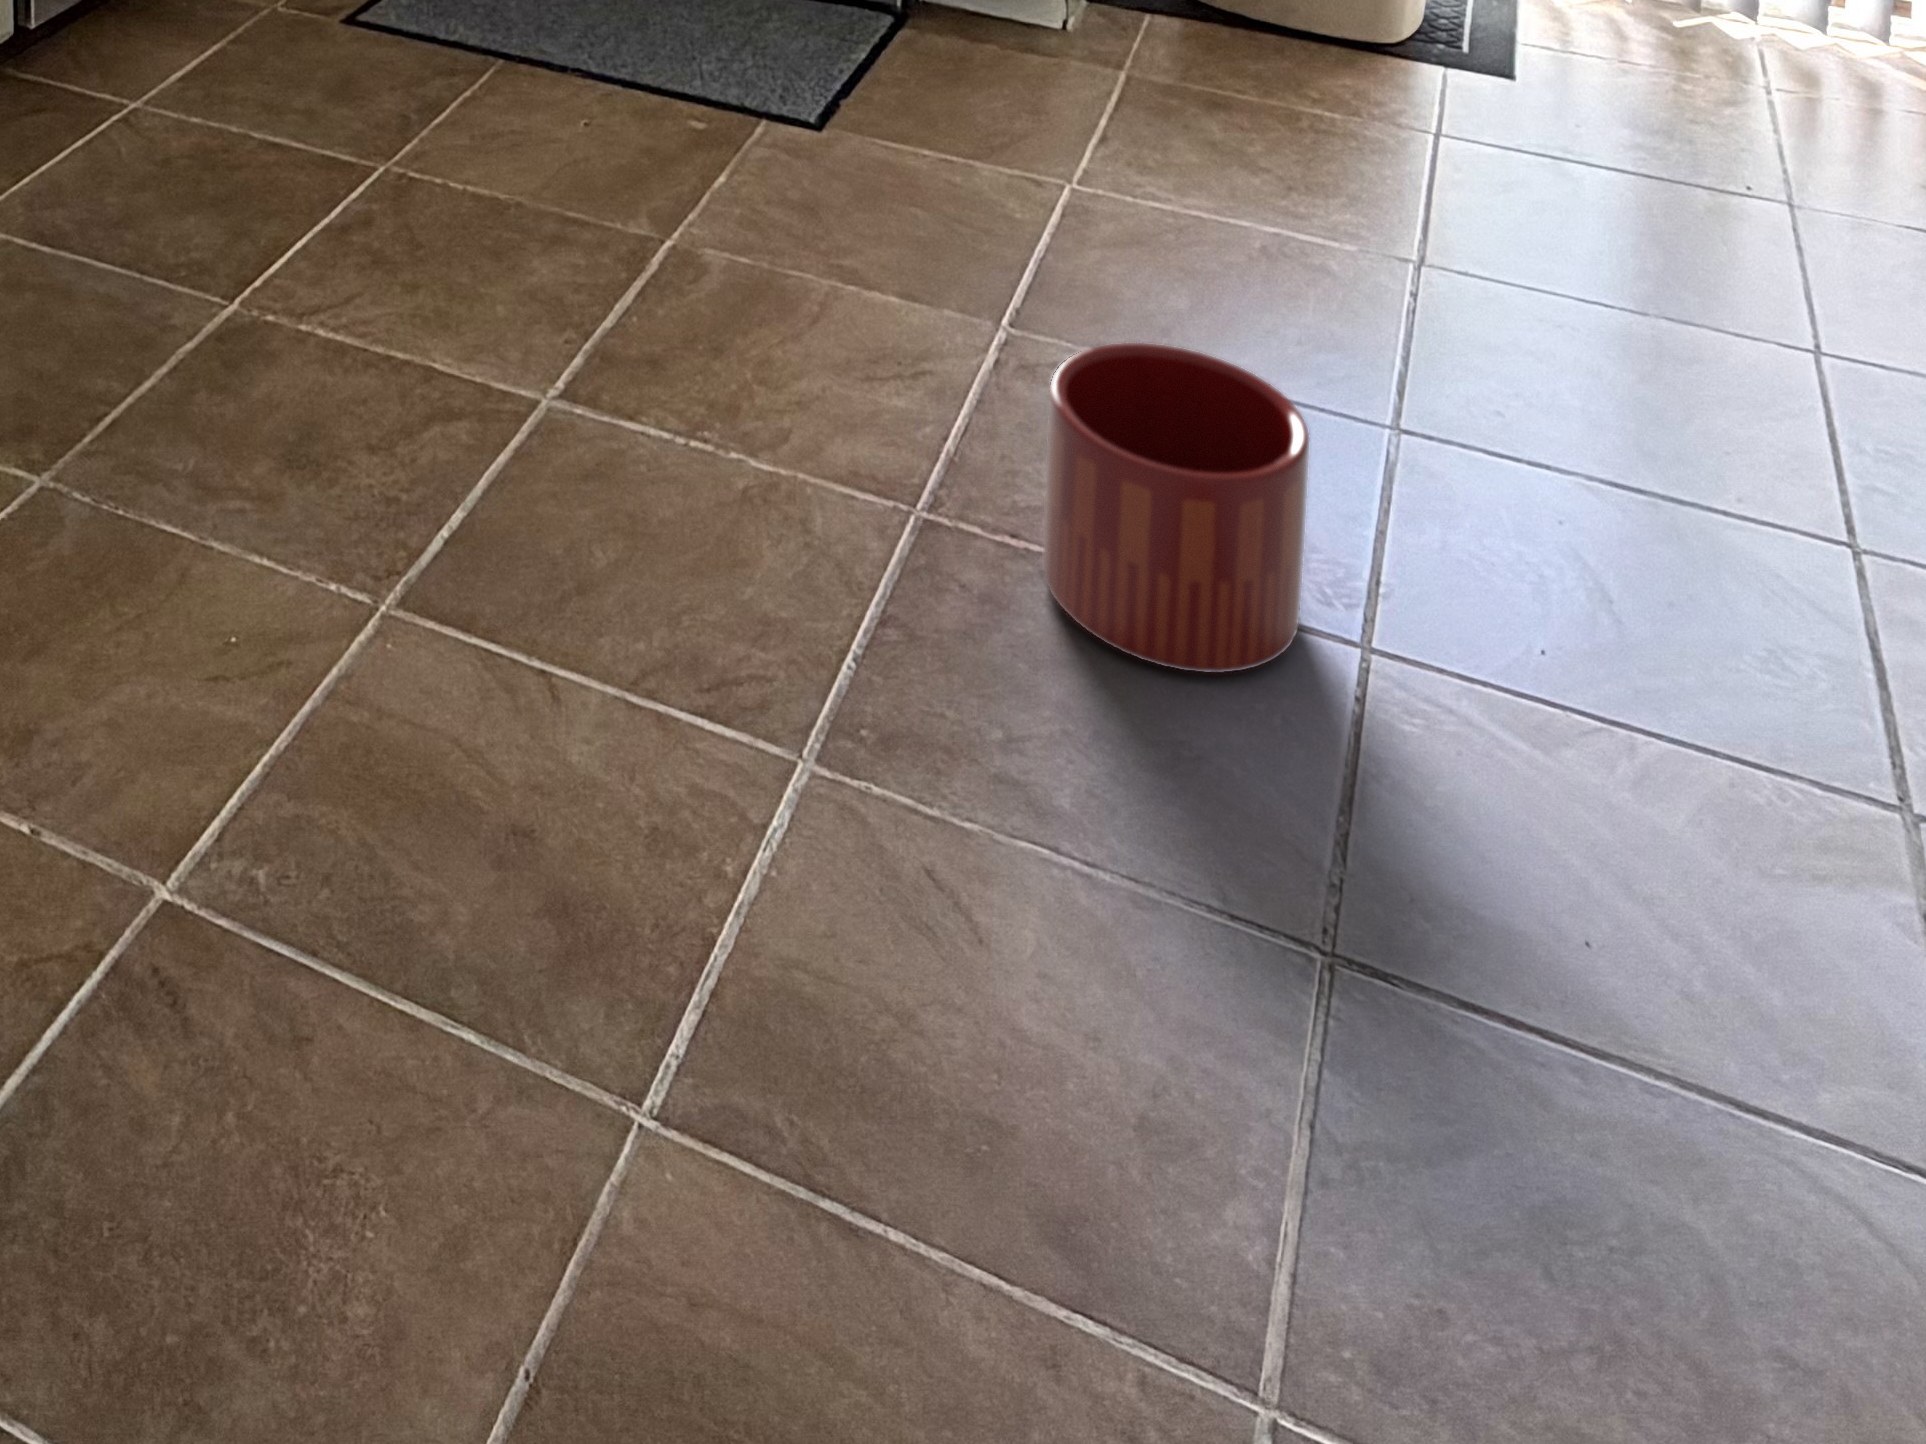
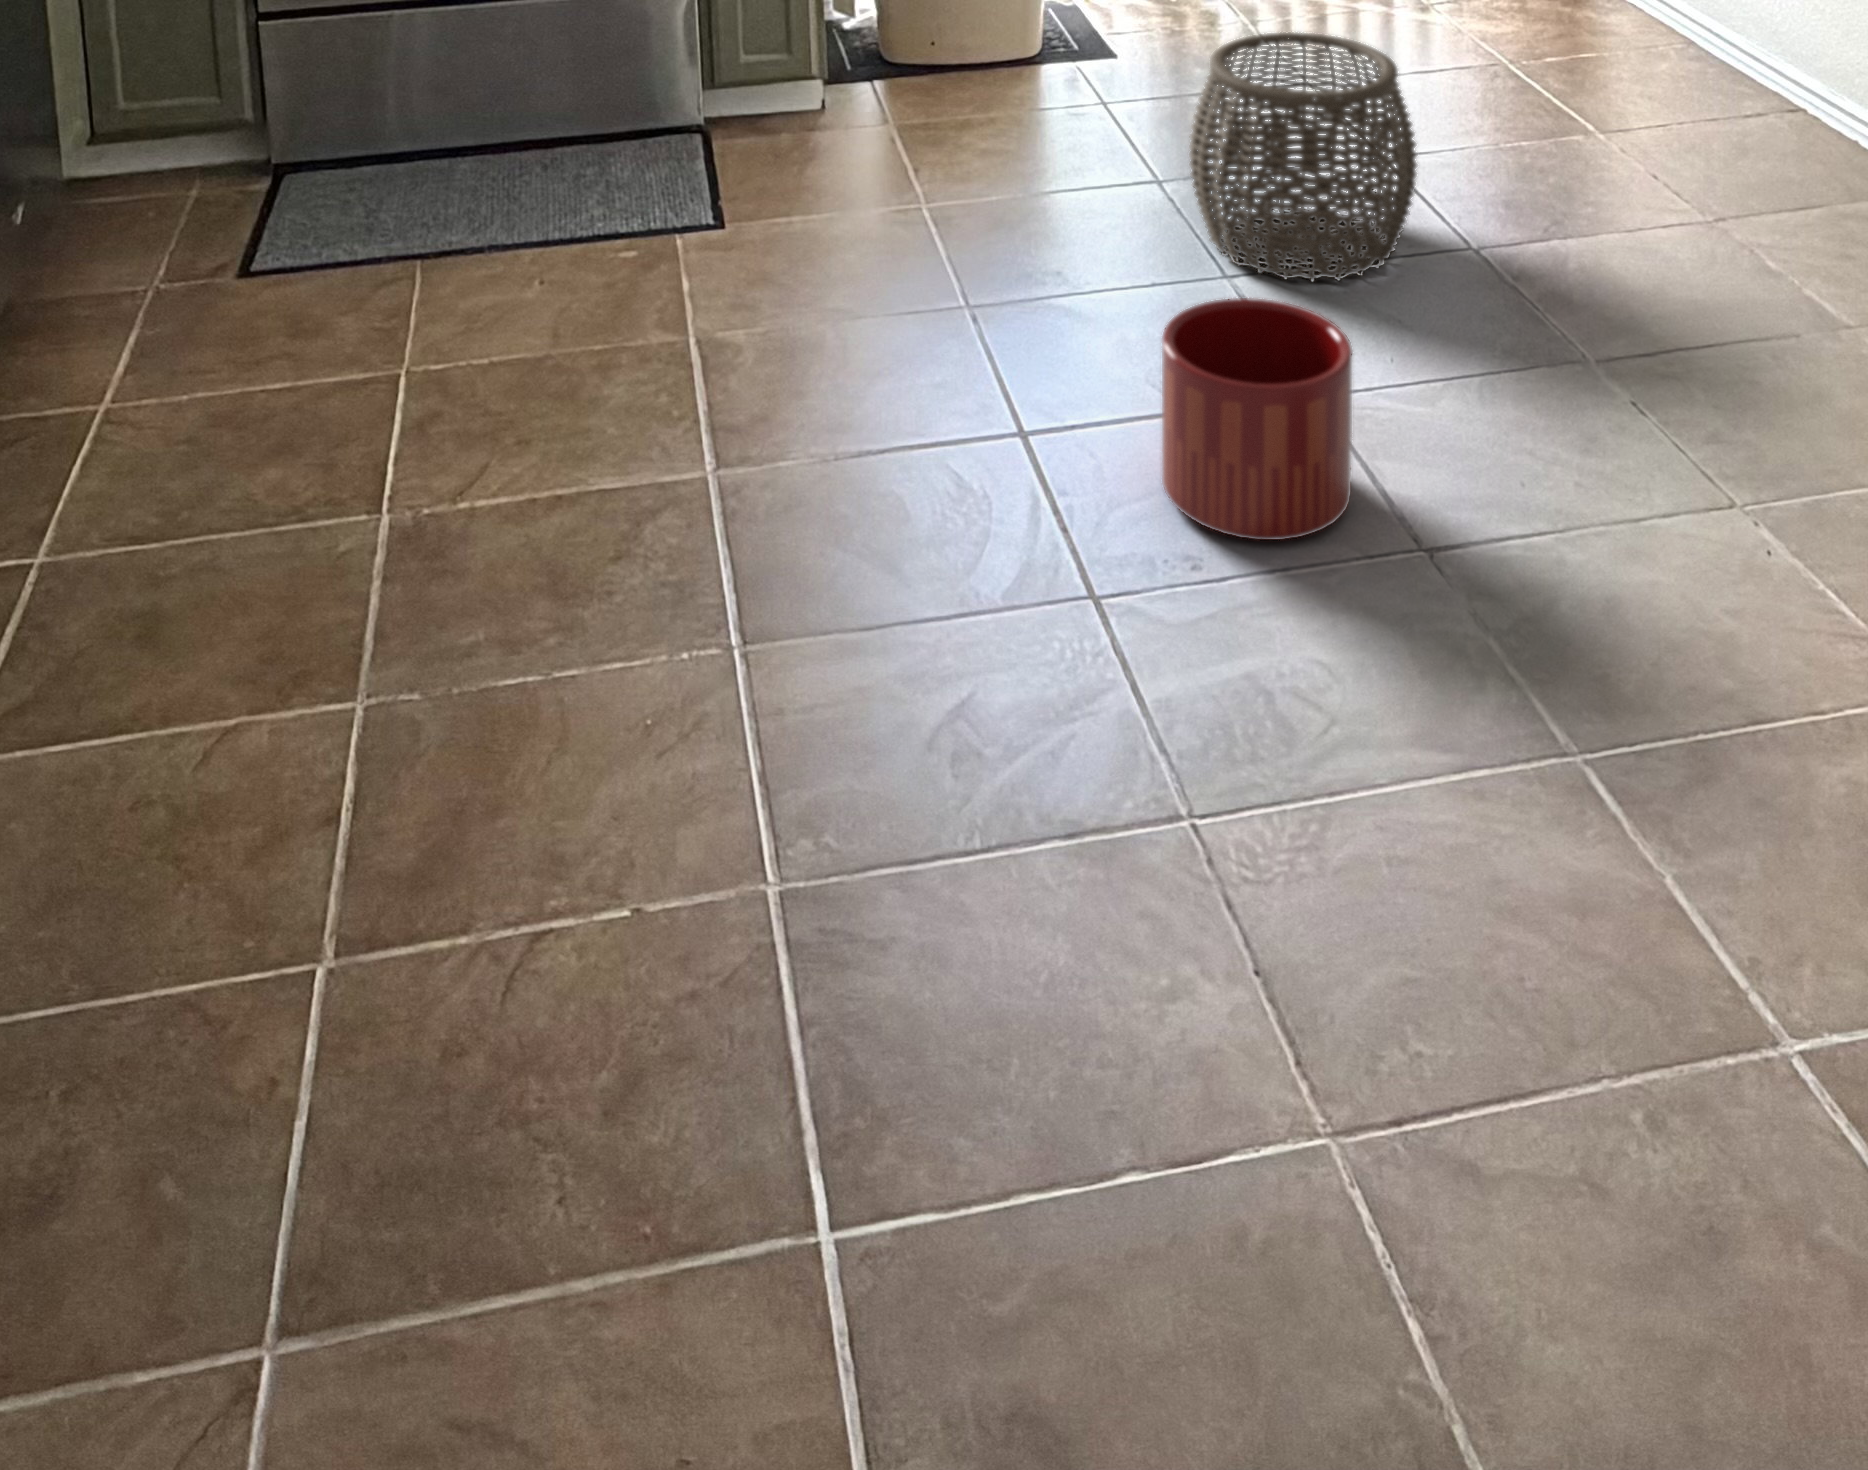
woven basket: none [1380,65,1742,432] -> present [1190,33,1417,281]

